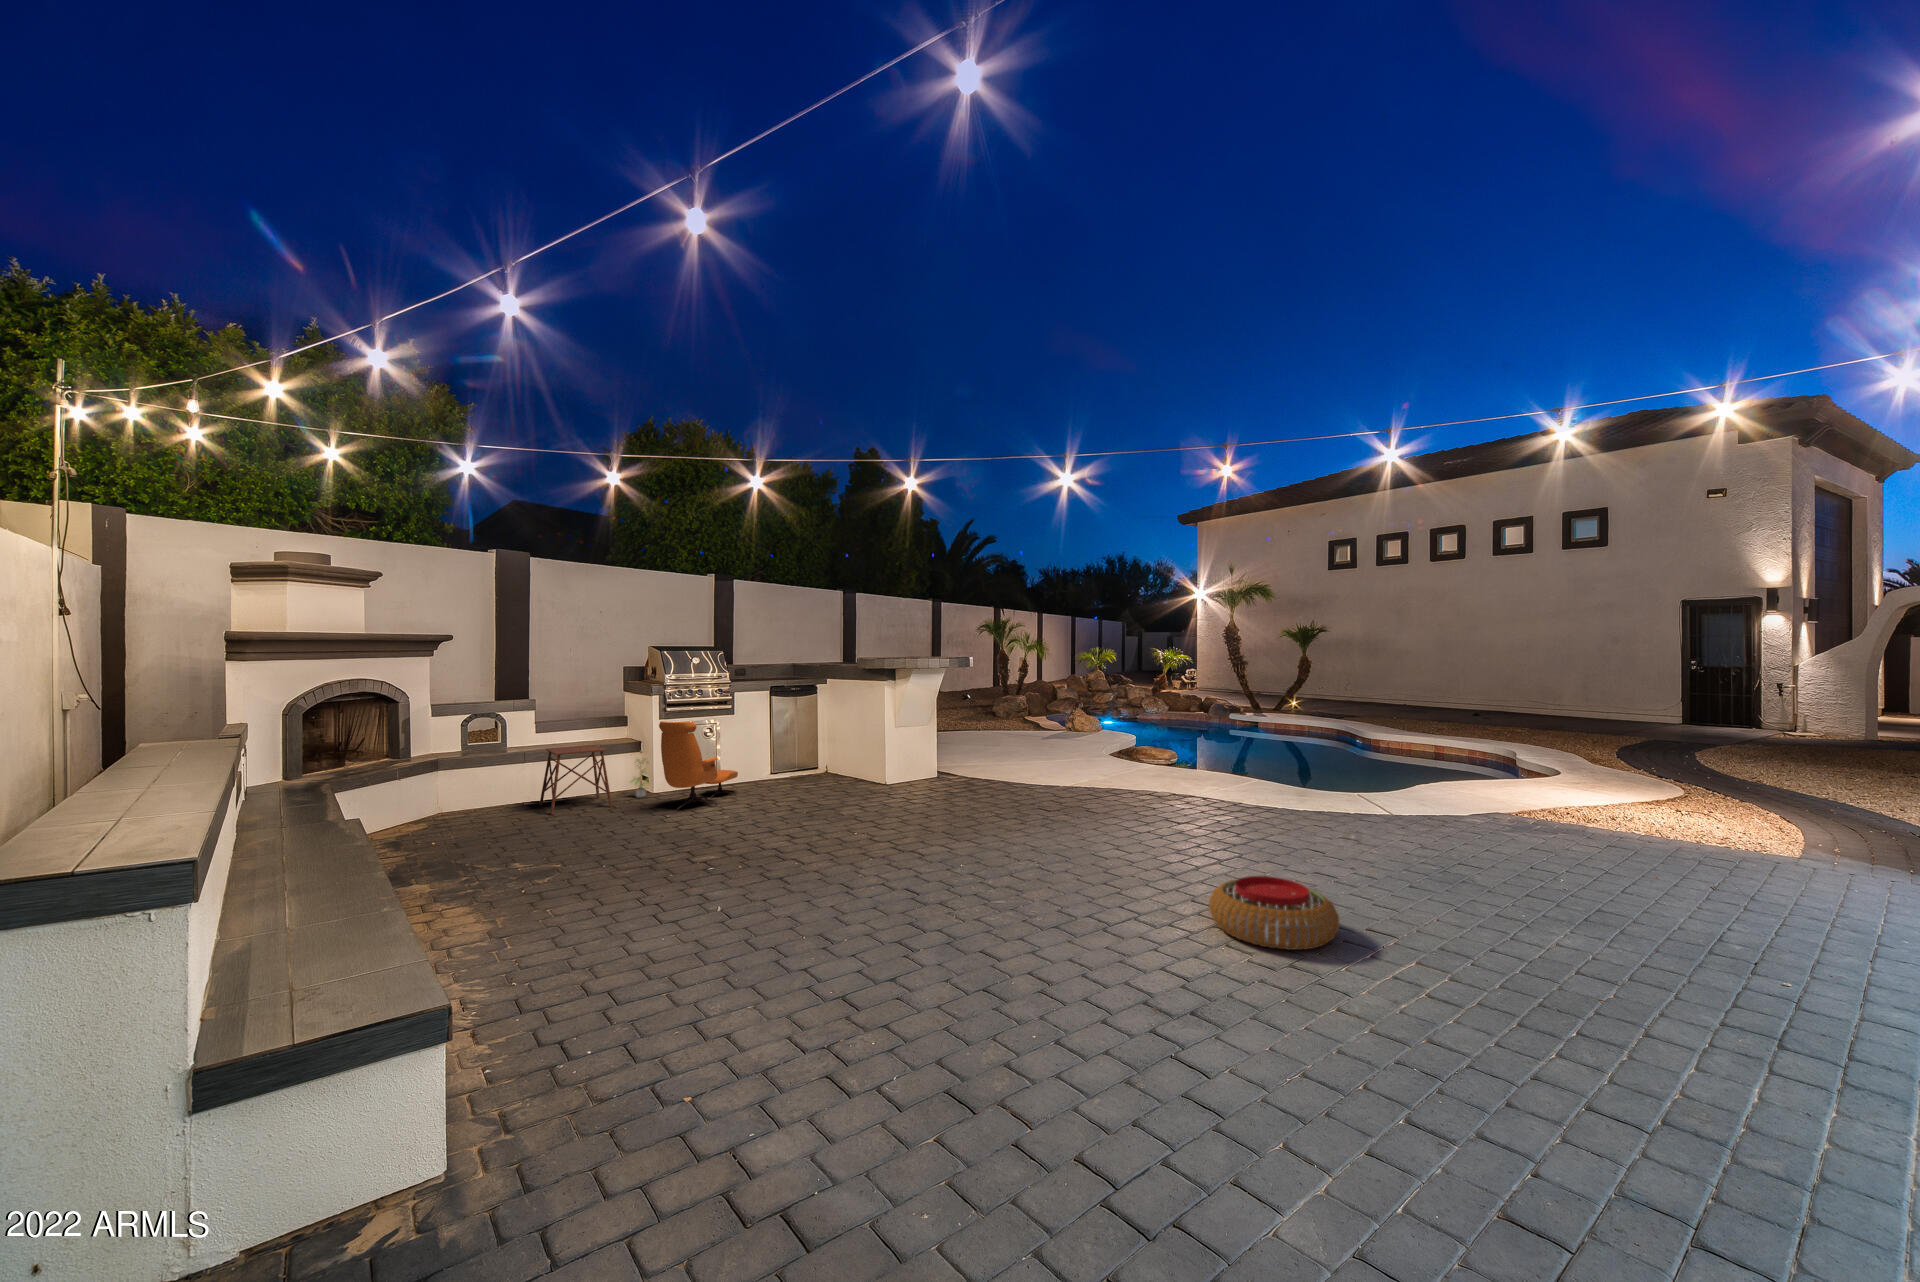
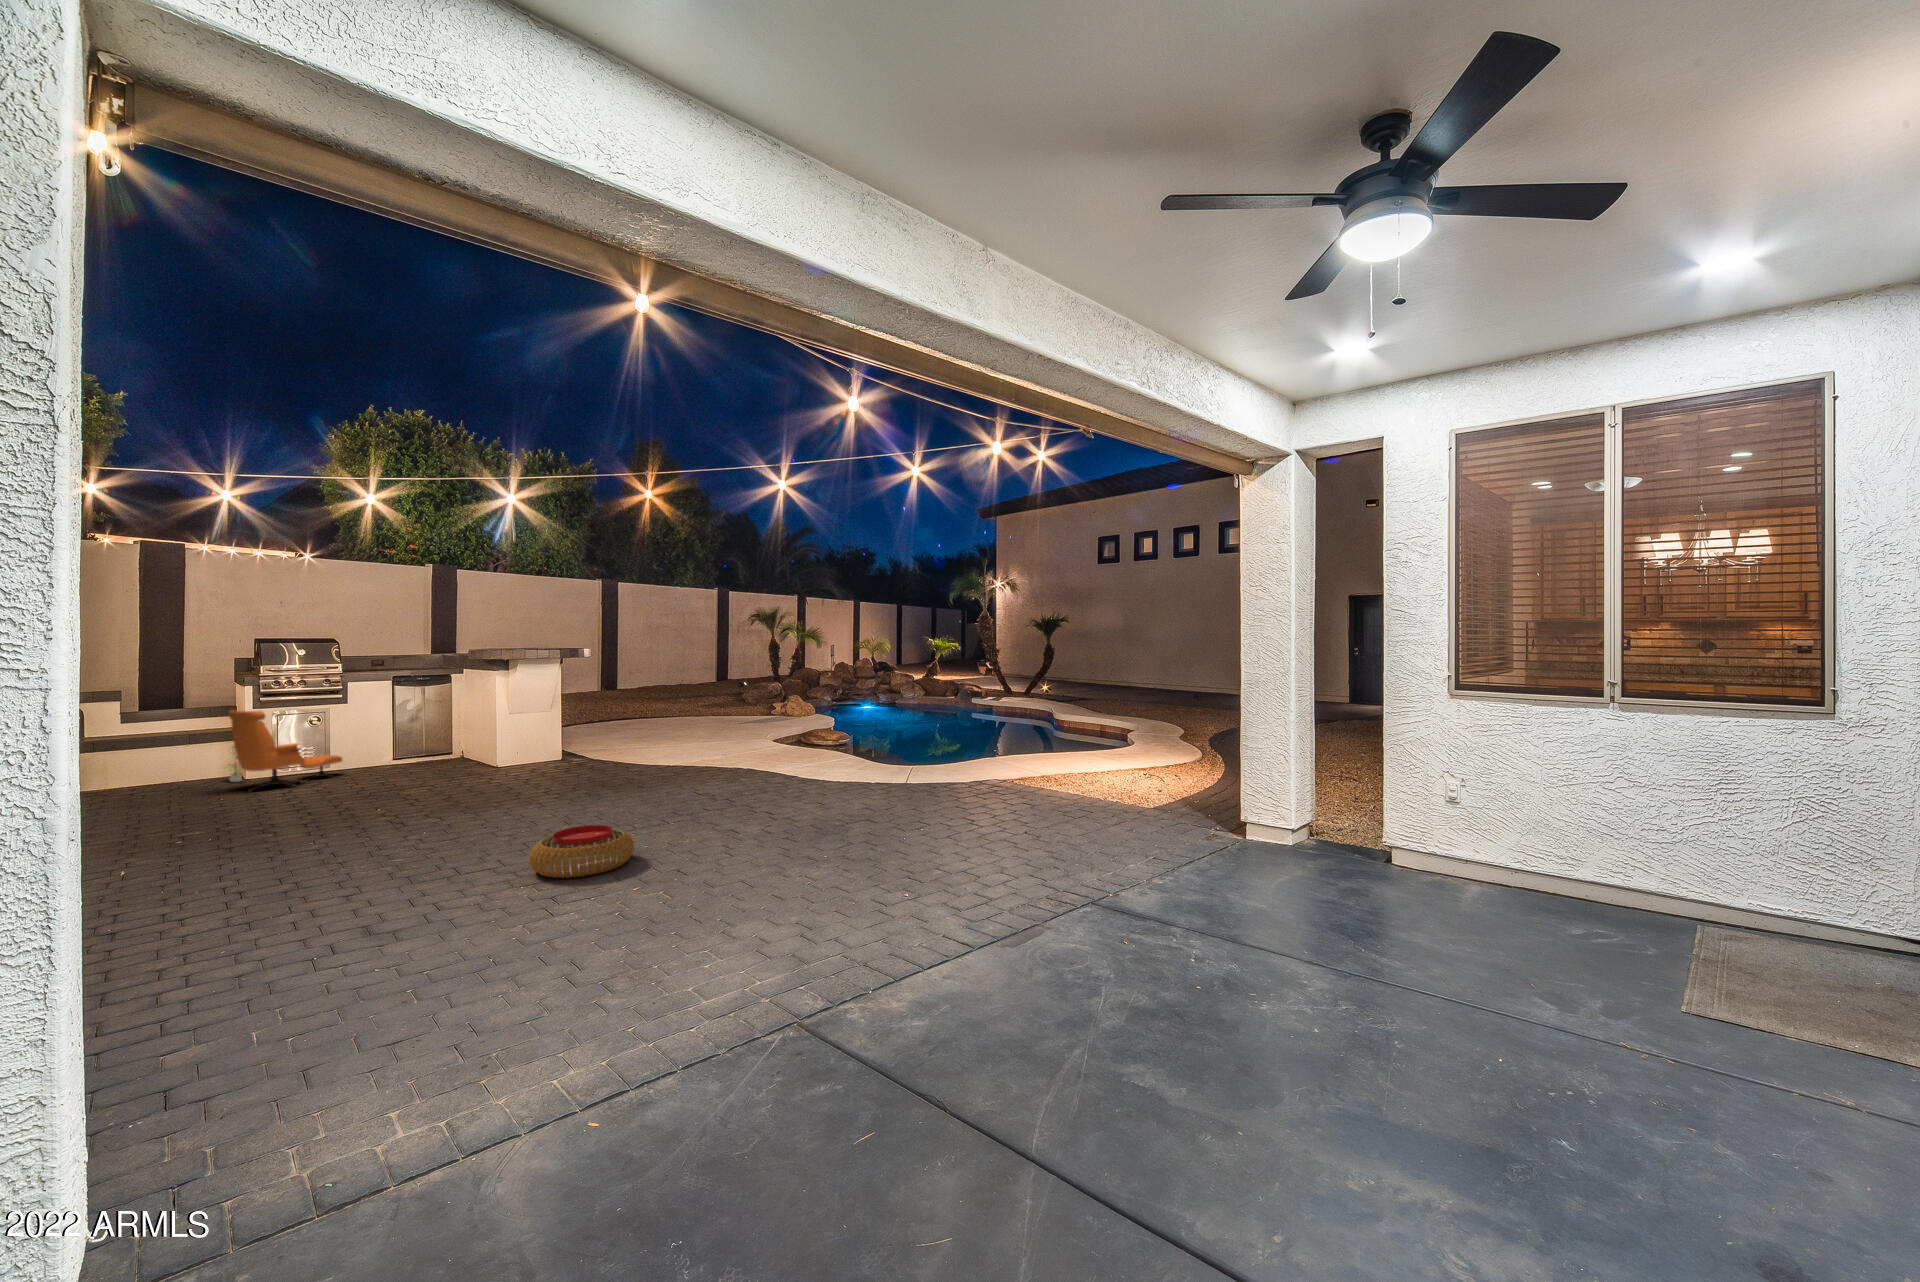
side table: present [539,745,612,815] -> none [112,734,192,799]

